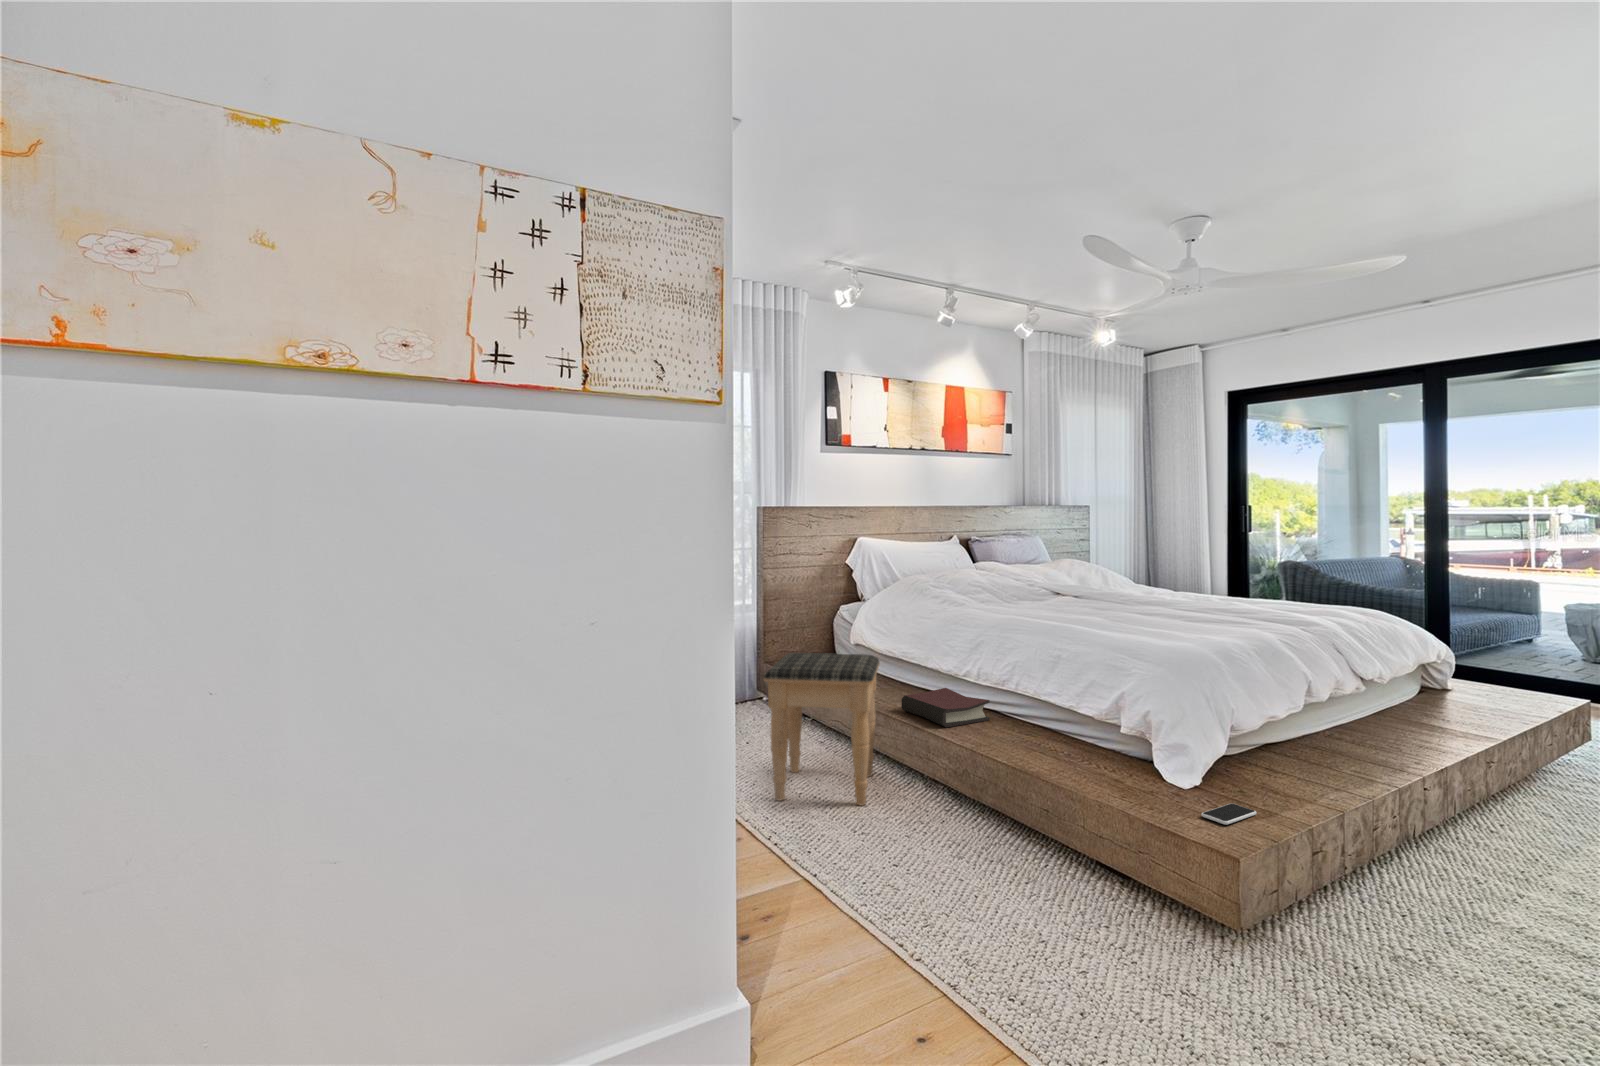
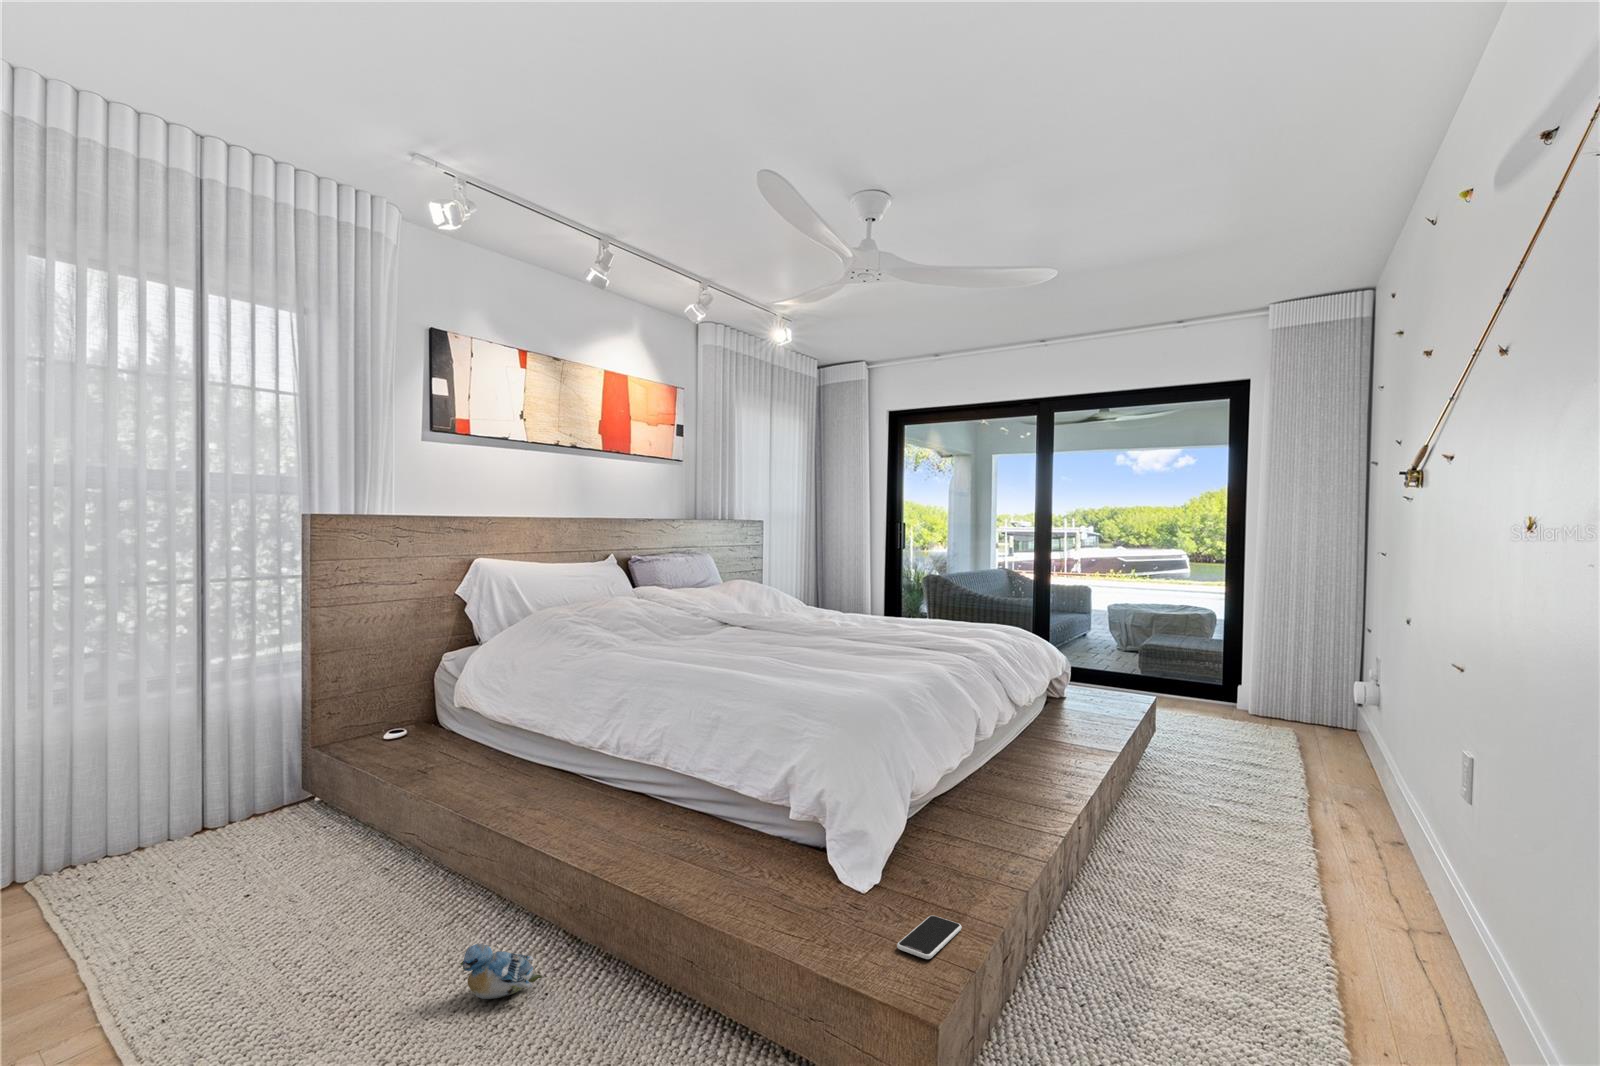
footstool: present [764,653,880,806] -> none [231,732,466,1005]
hardback book: present [902,688,990,728] -> none [502,766,629,832]
plush toy: none [892,784,941,820] -> present [460,944,542,999]

